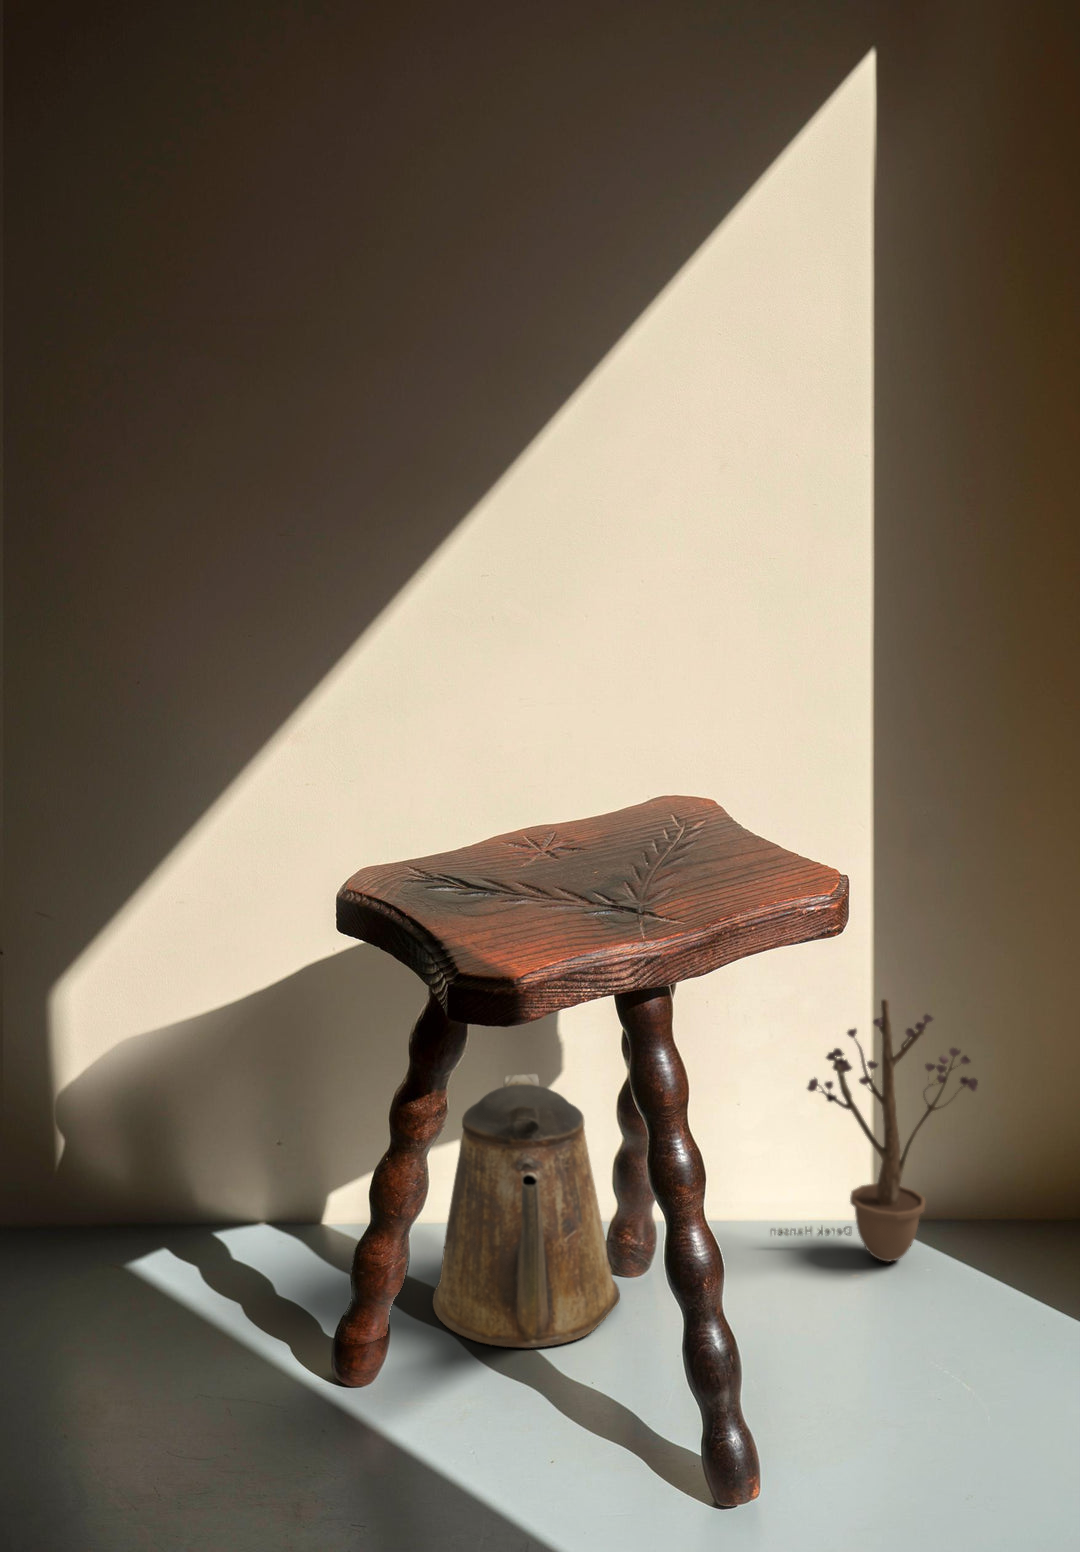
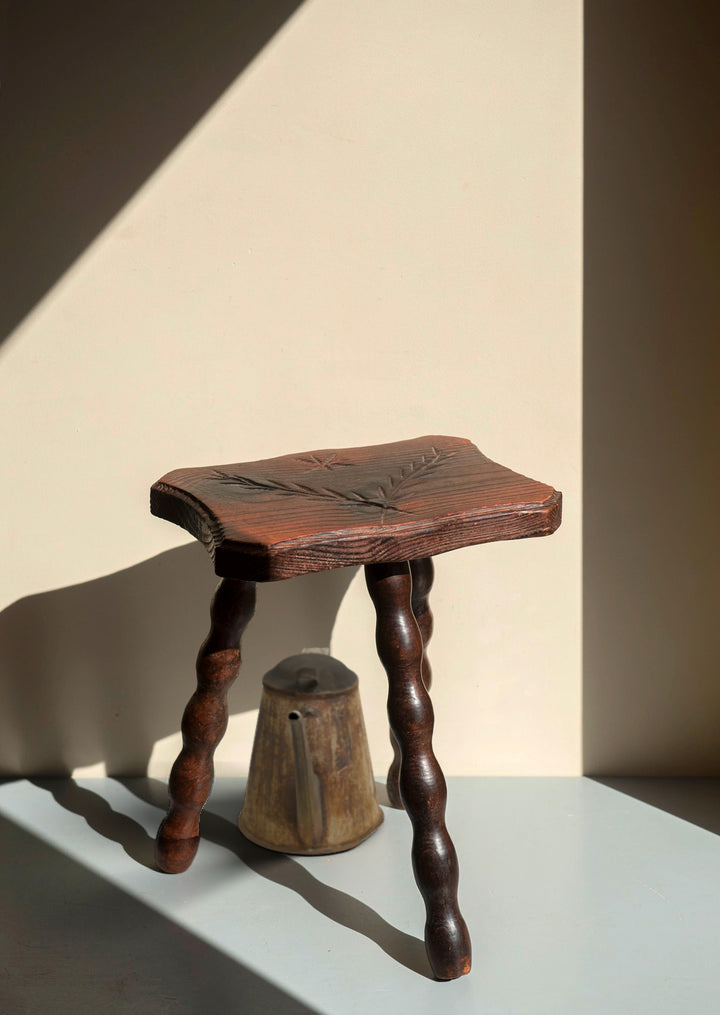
decorative plant: present [771,999,978,1262] -> none [510,597,678,805]

